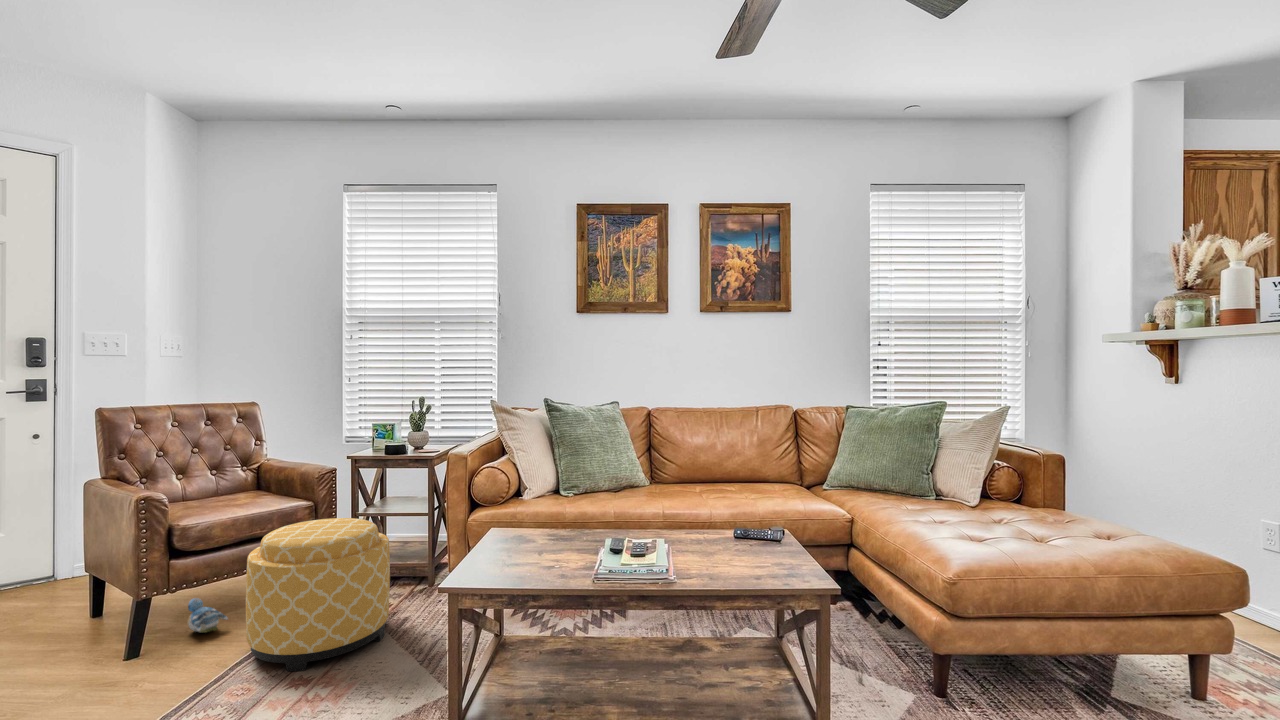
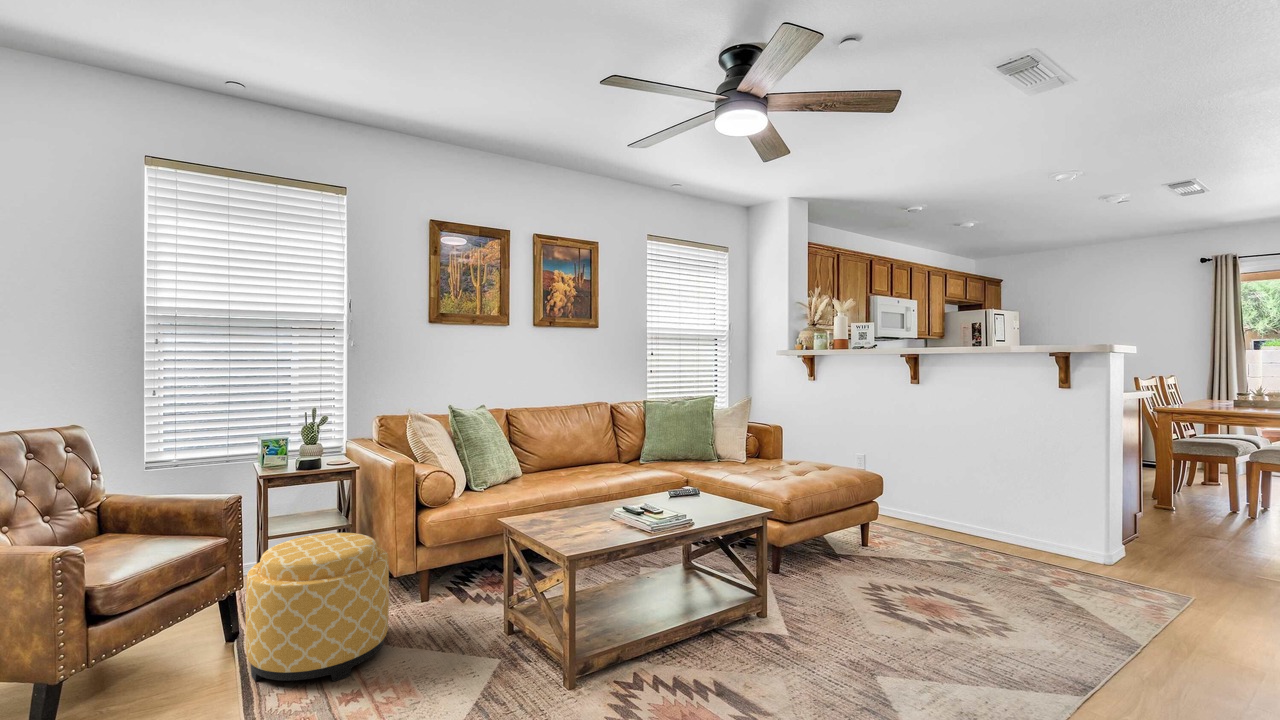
plush toy: present [187,598,228,633] -> none [121,657,181,693]

